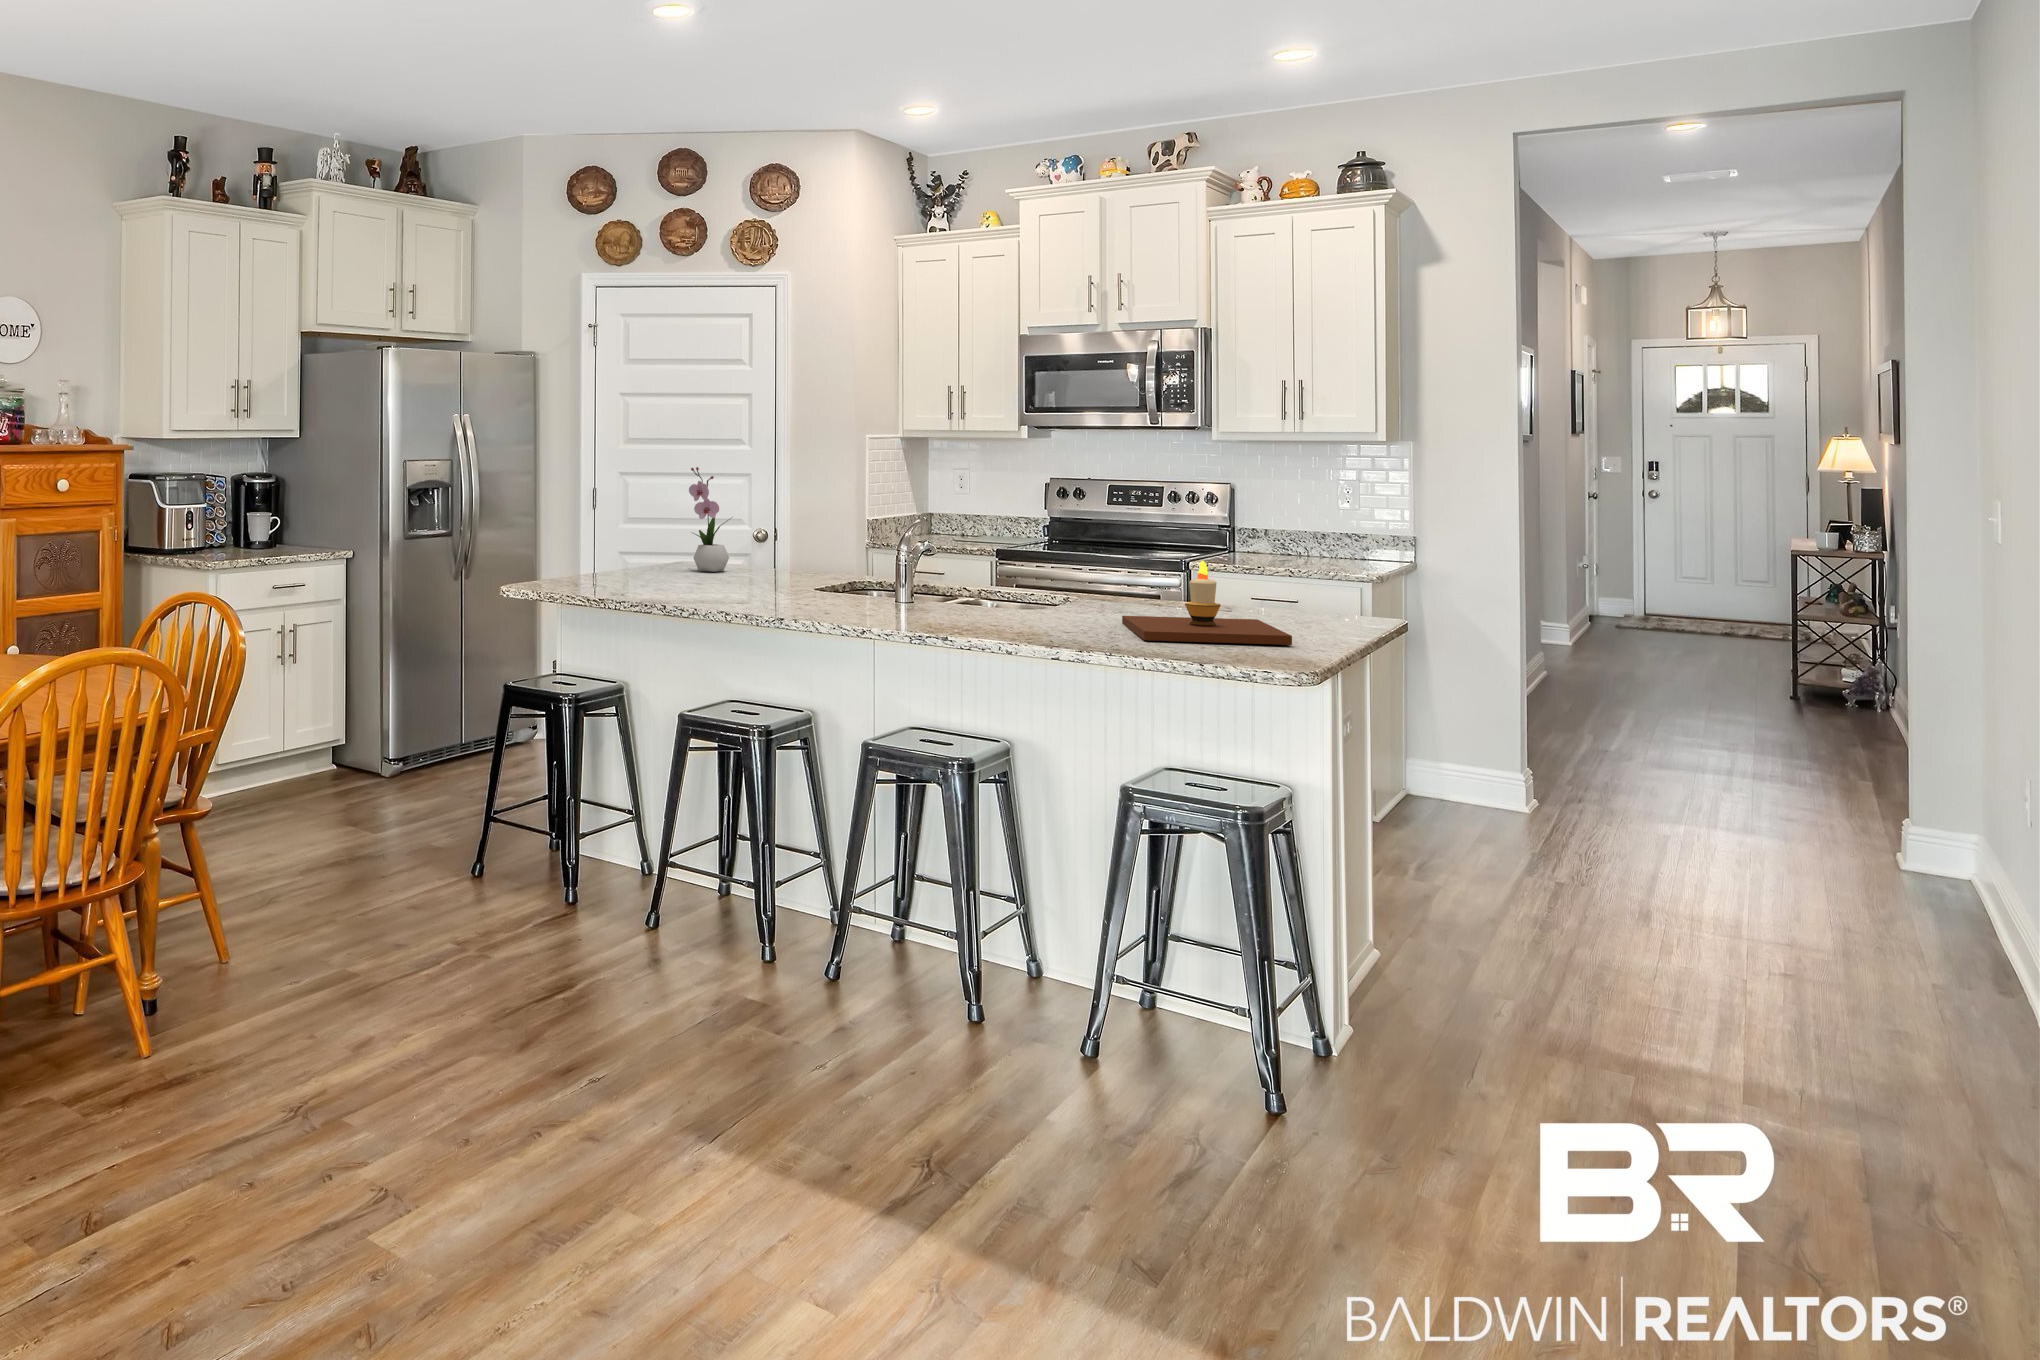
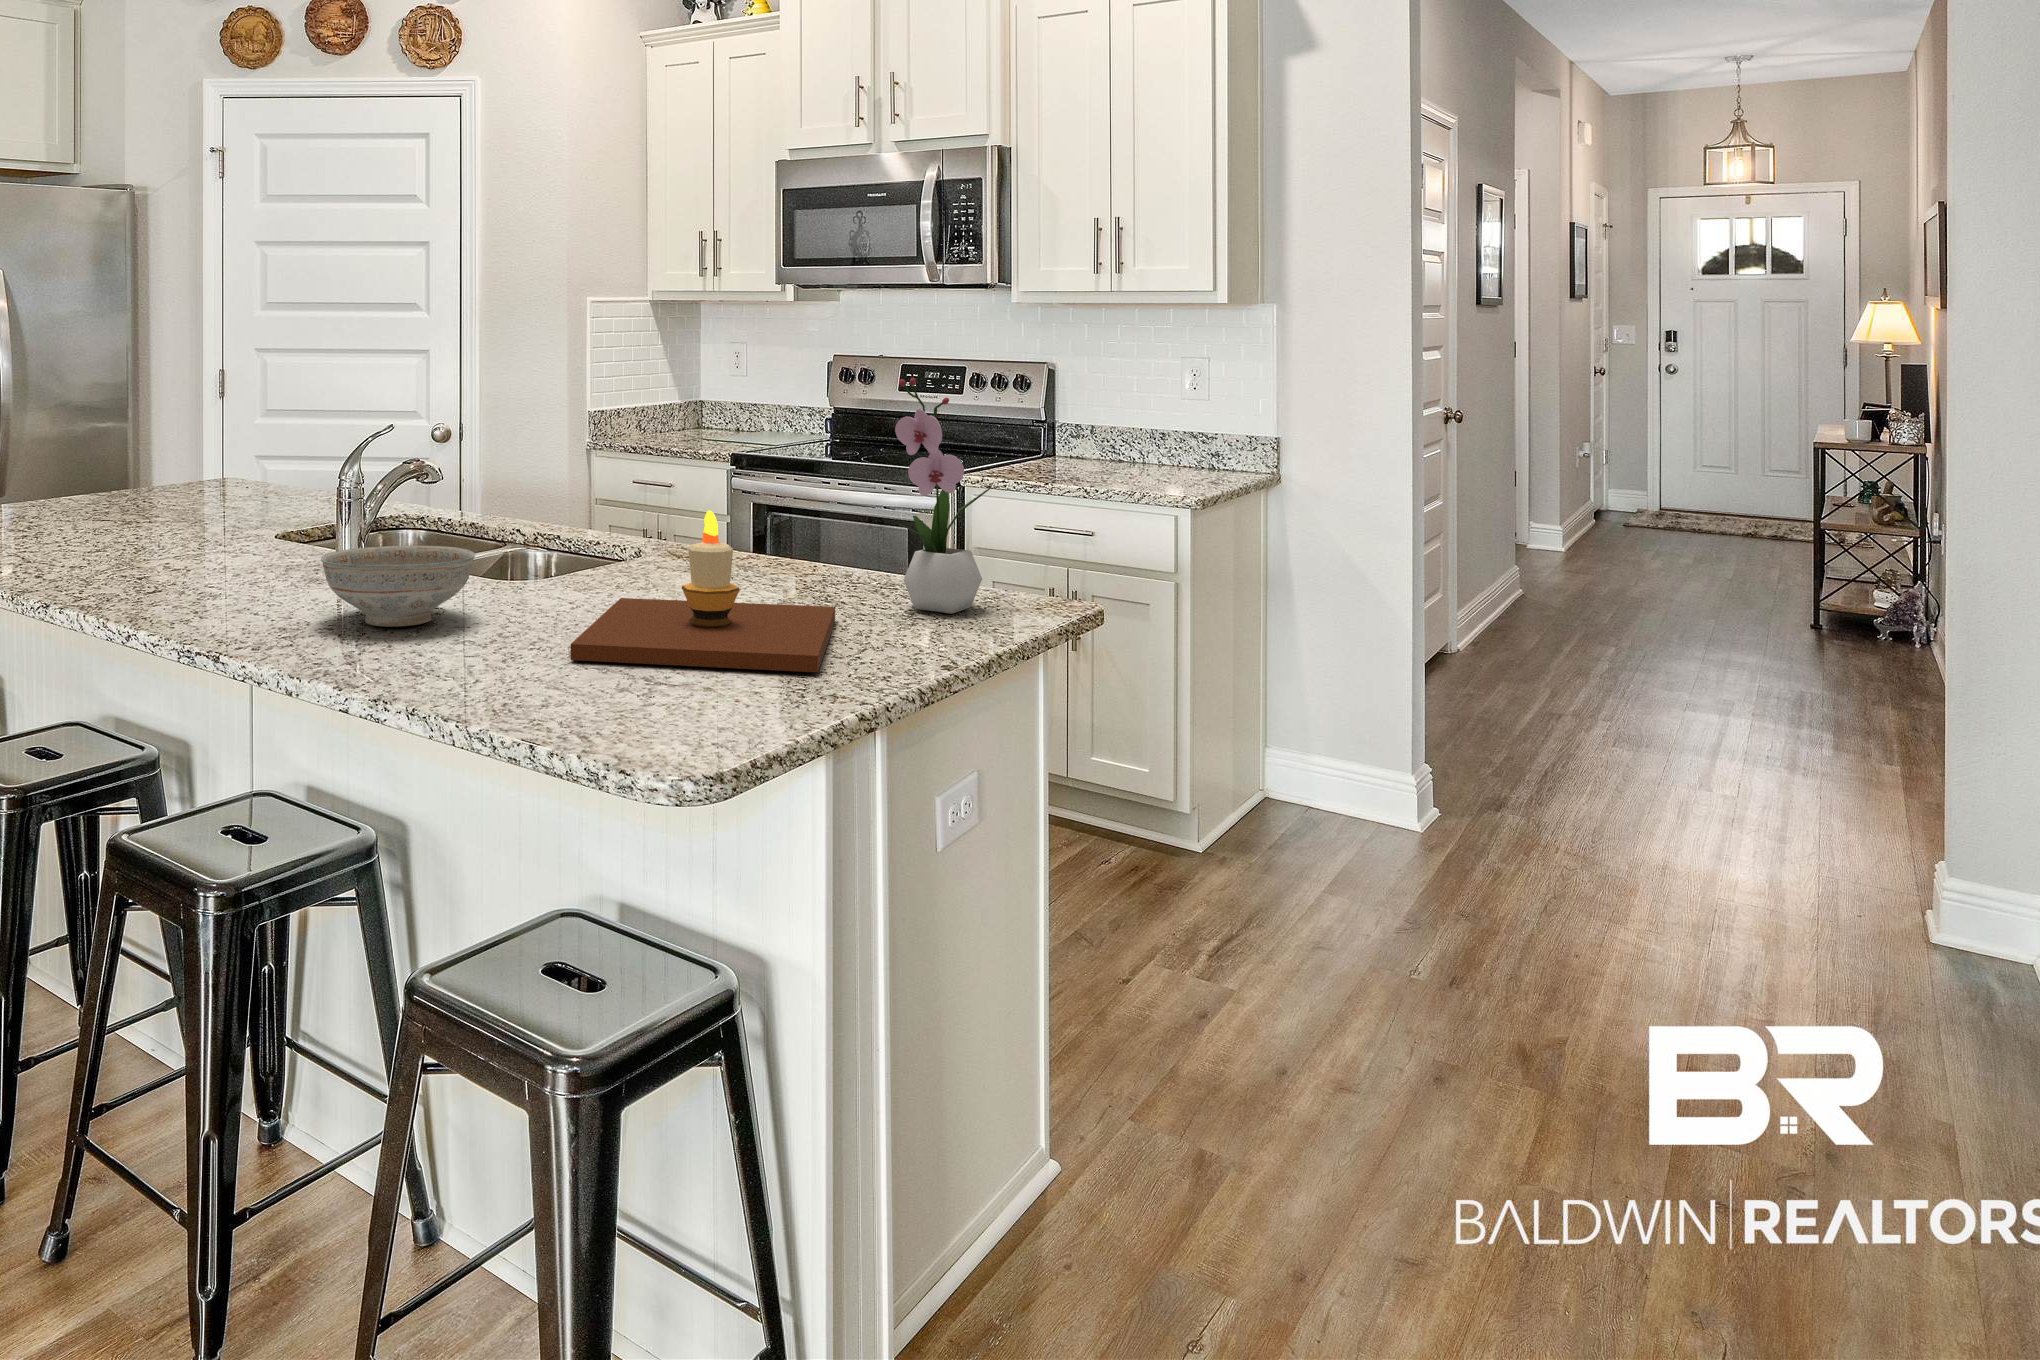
flower arrangement: present [689,467,729,572] -> present [895,378,991,614]
decorative bowl: none [960,585,1052,628] -> present [321,546,475,627]

